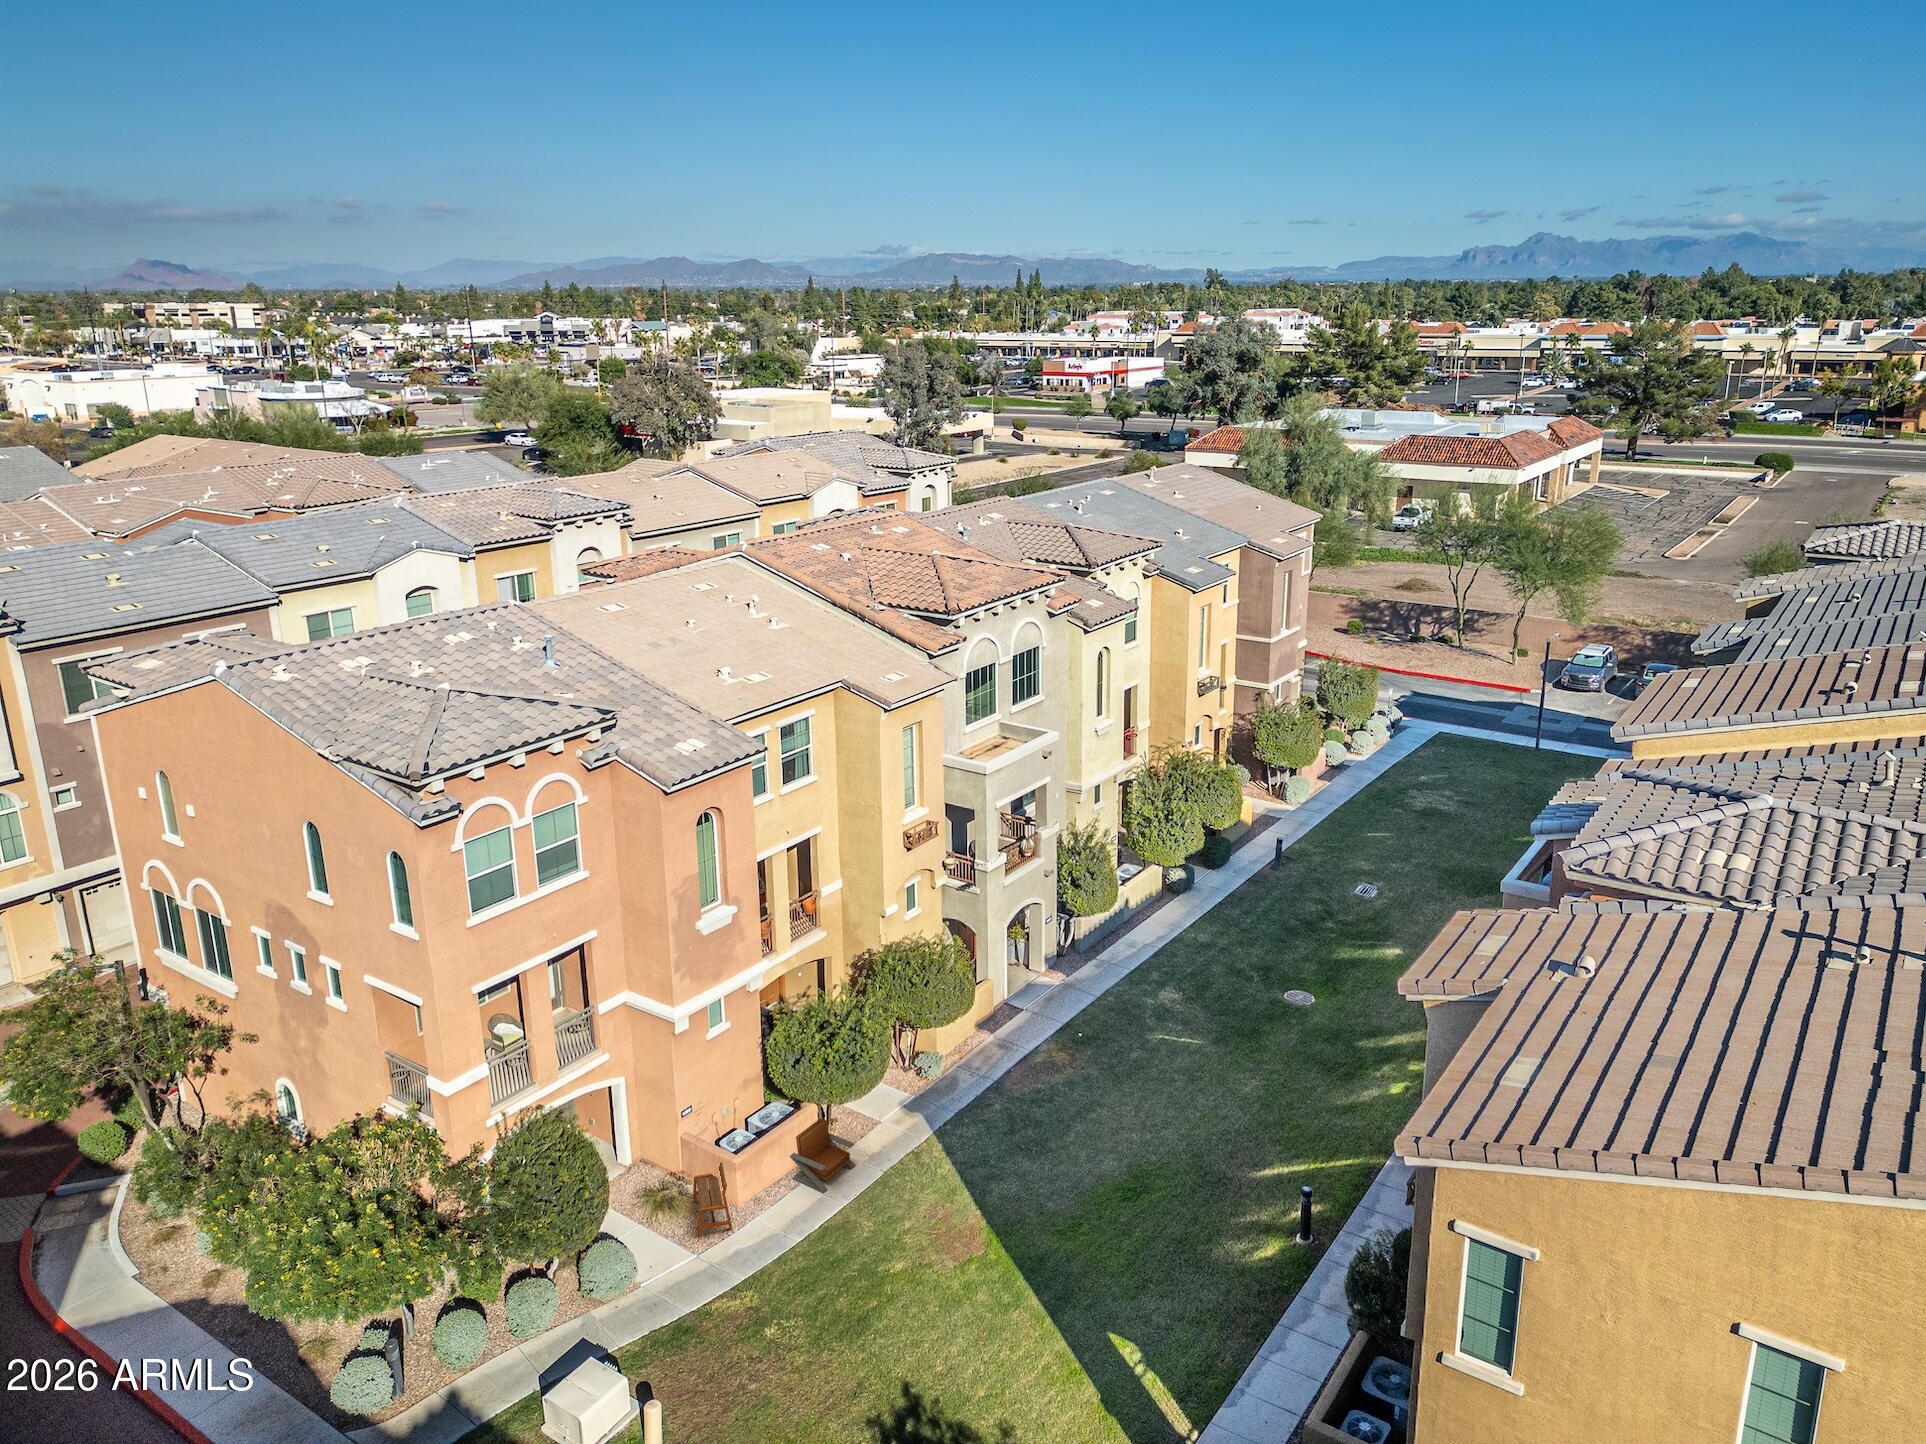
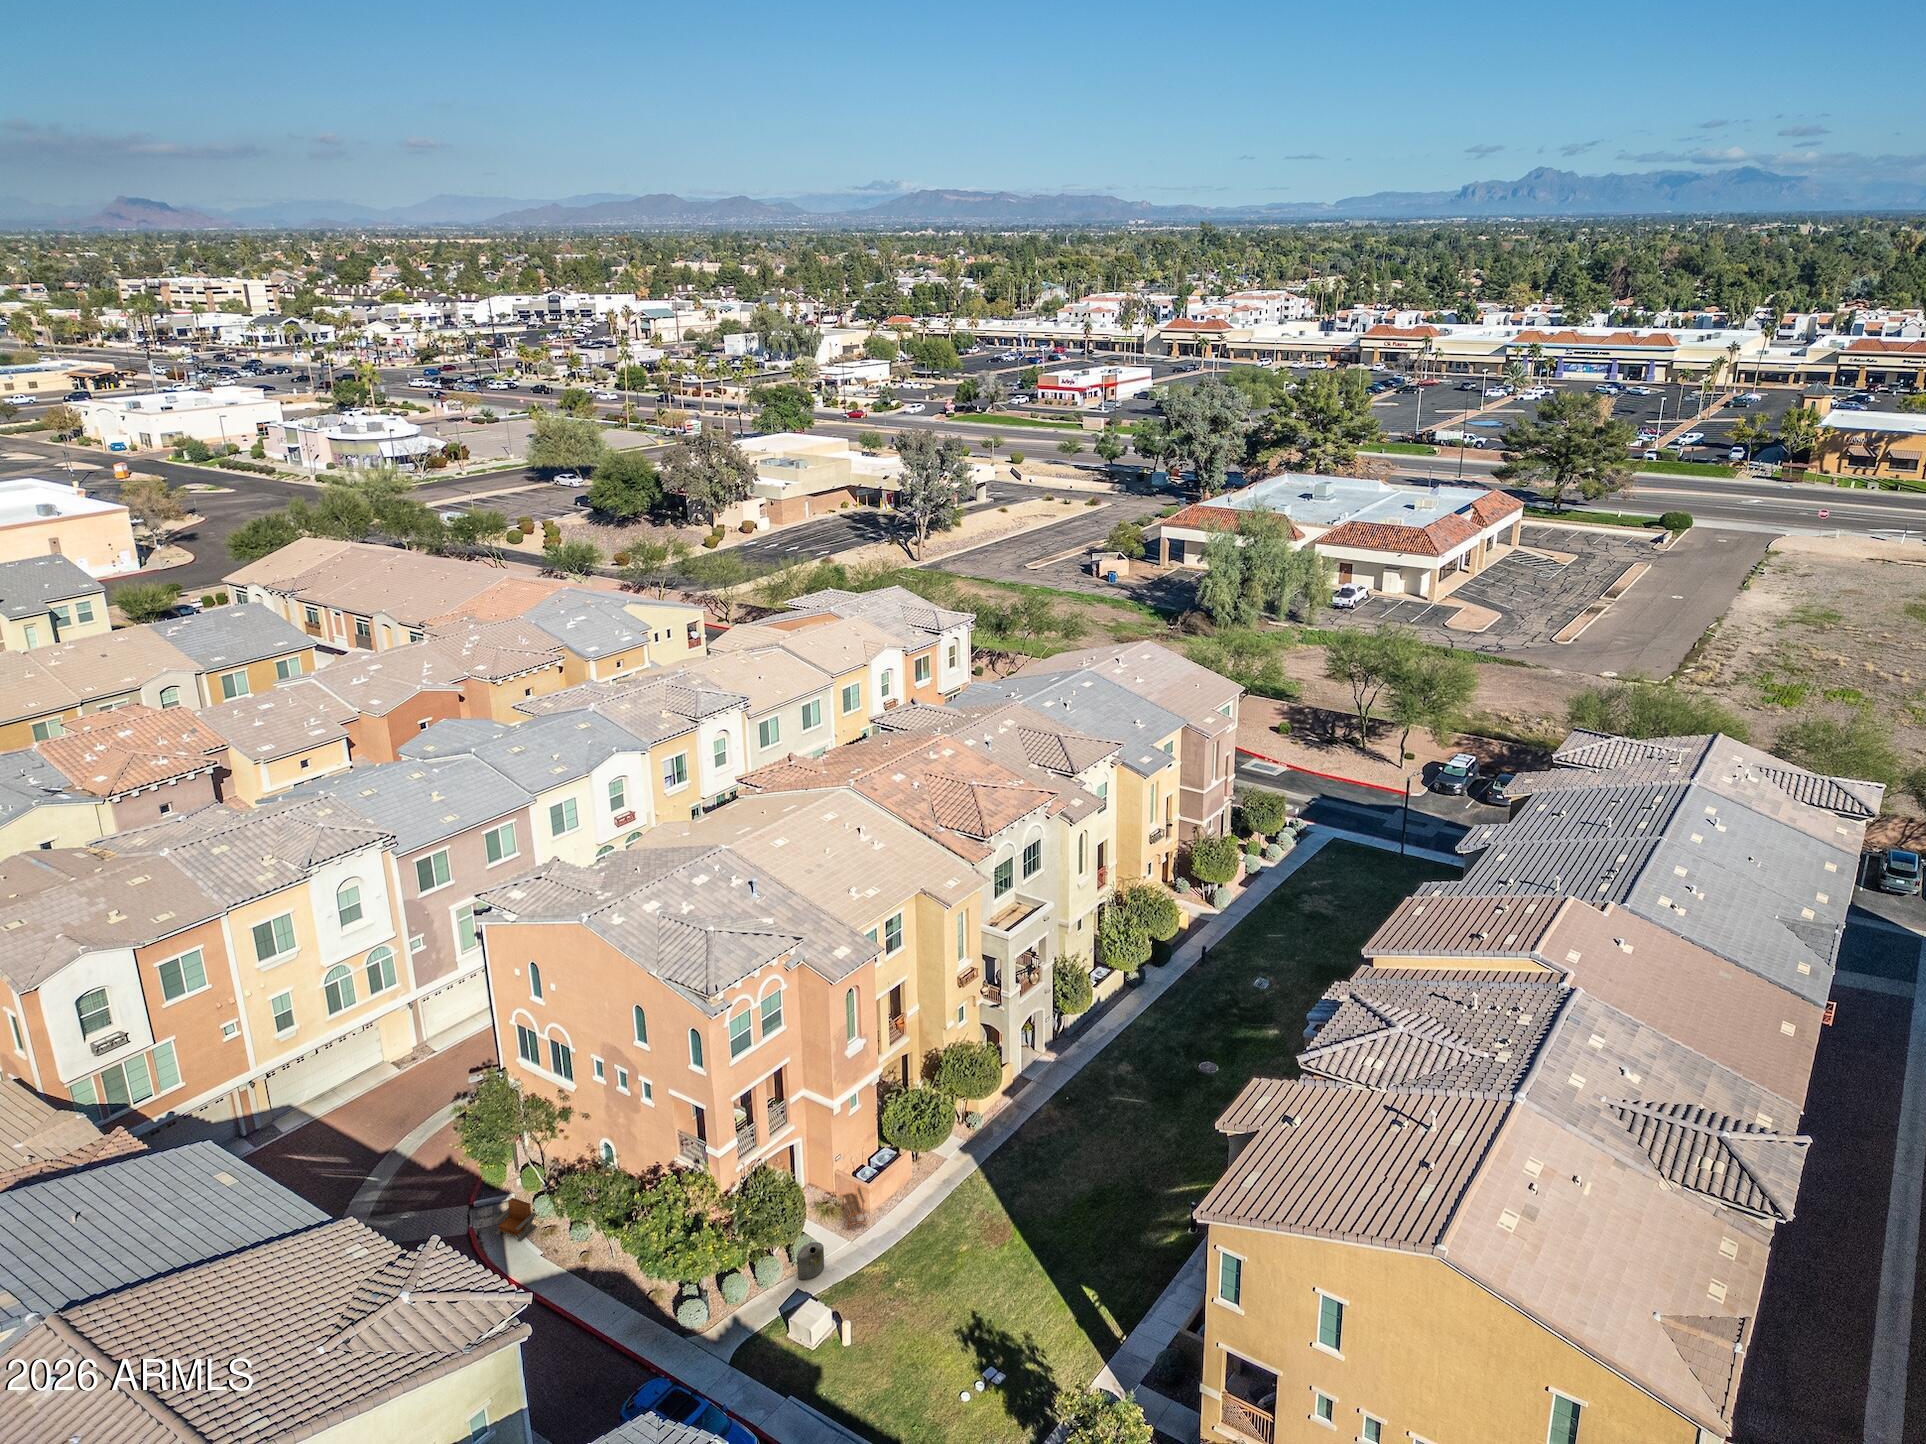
lounge chair: present [790,1118,855,1193] -> present [494,1198,537,1242]
trash can: none [588,1255,644,1325] -> present [797,1242,824,1280]

